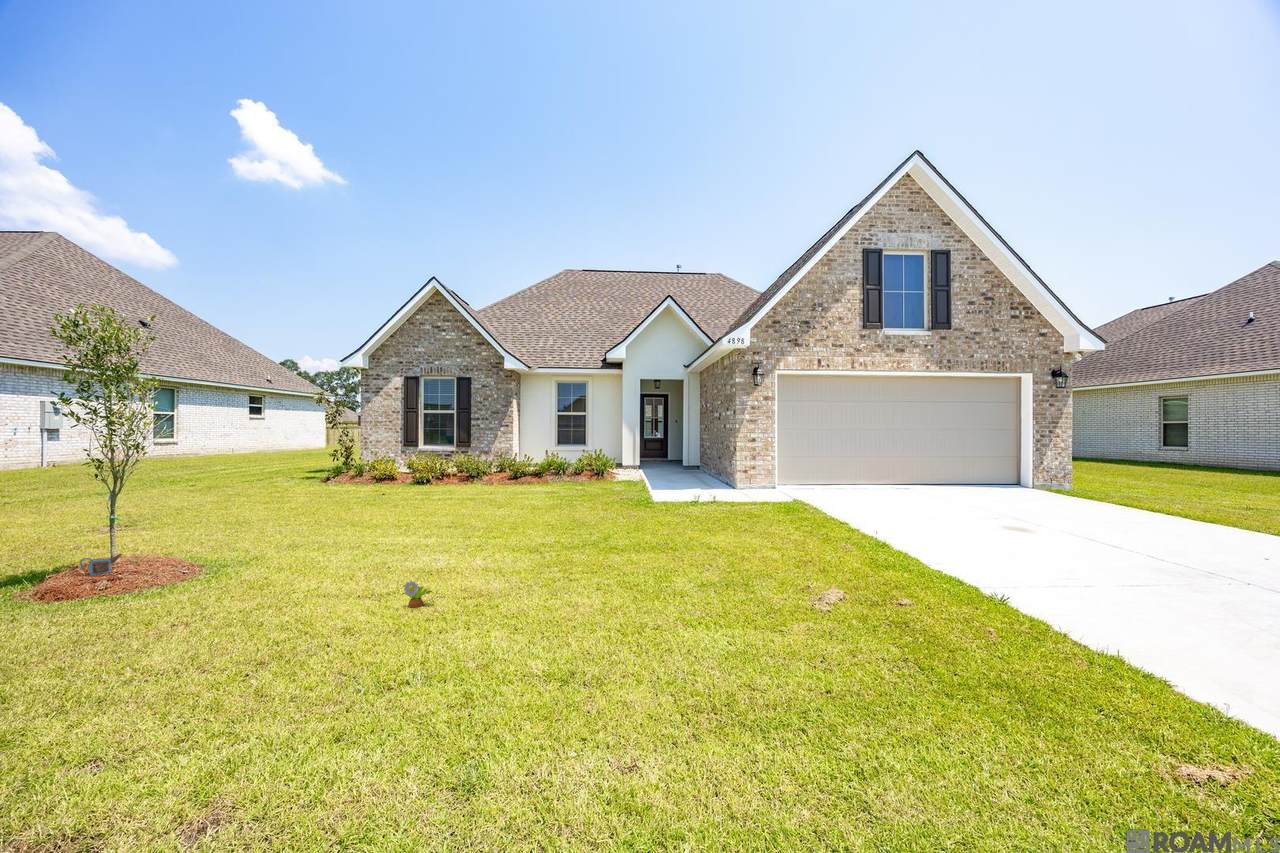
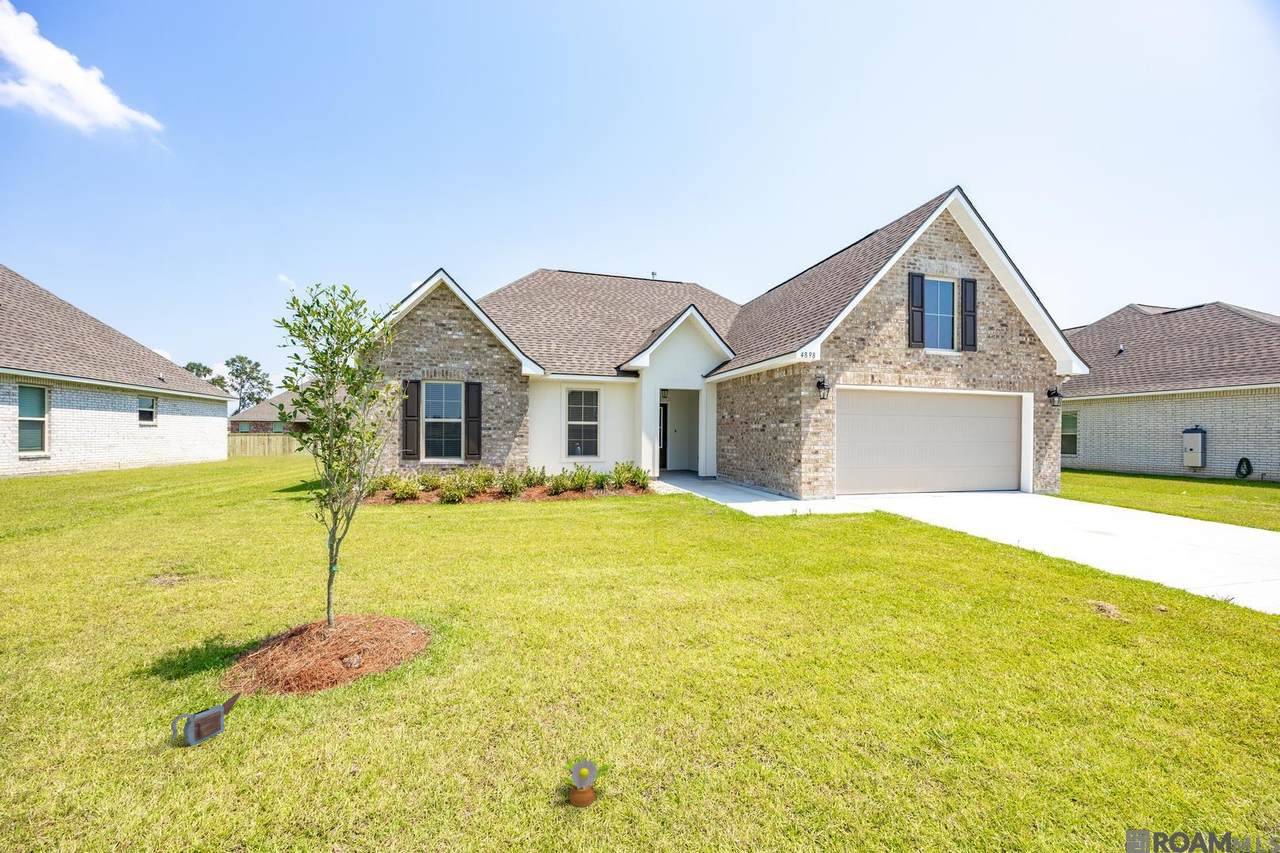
decorative plant: present [401,580,433,608] -> present [558,754,610,807]

